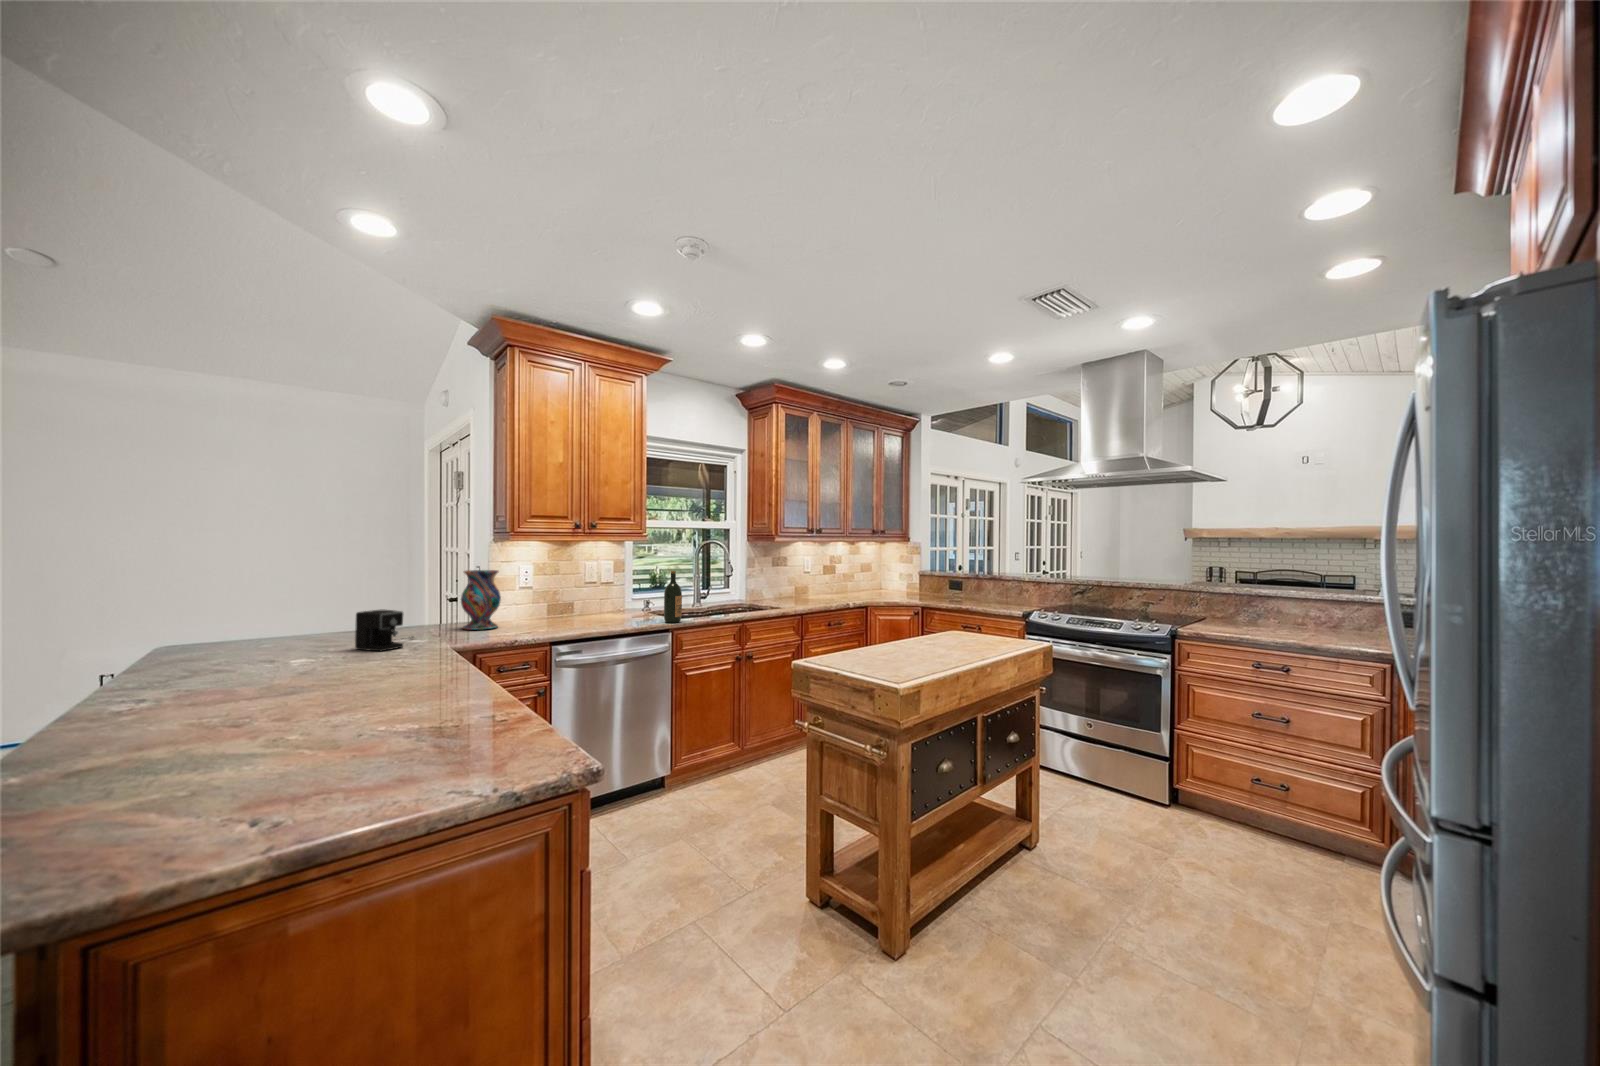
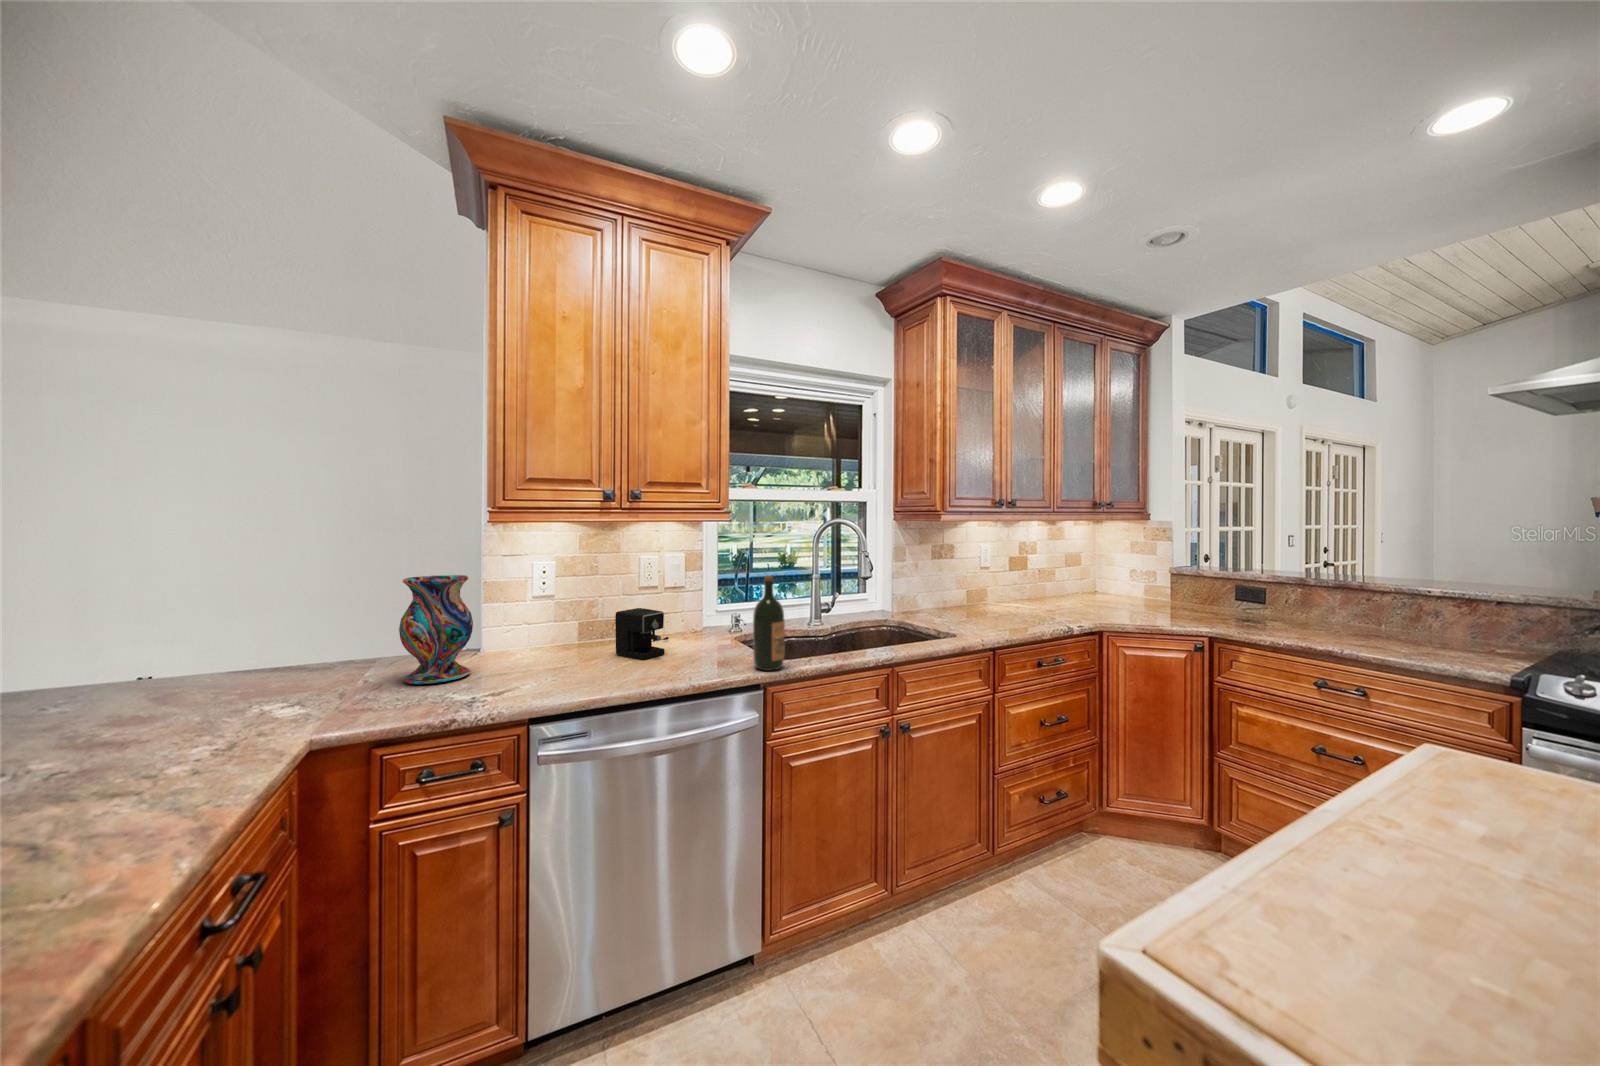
coffee maker: present [355,610,413,651] -> present [615,608,669,660]

